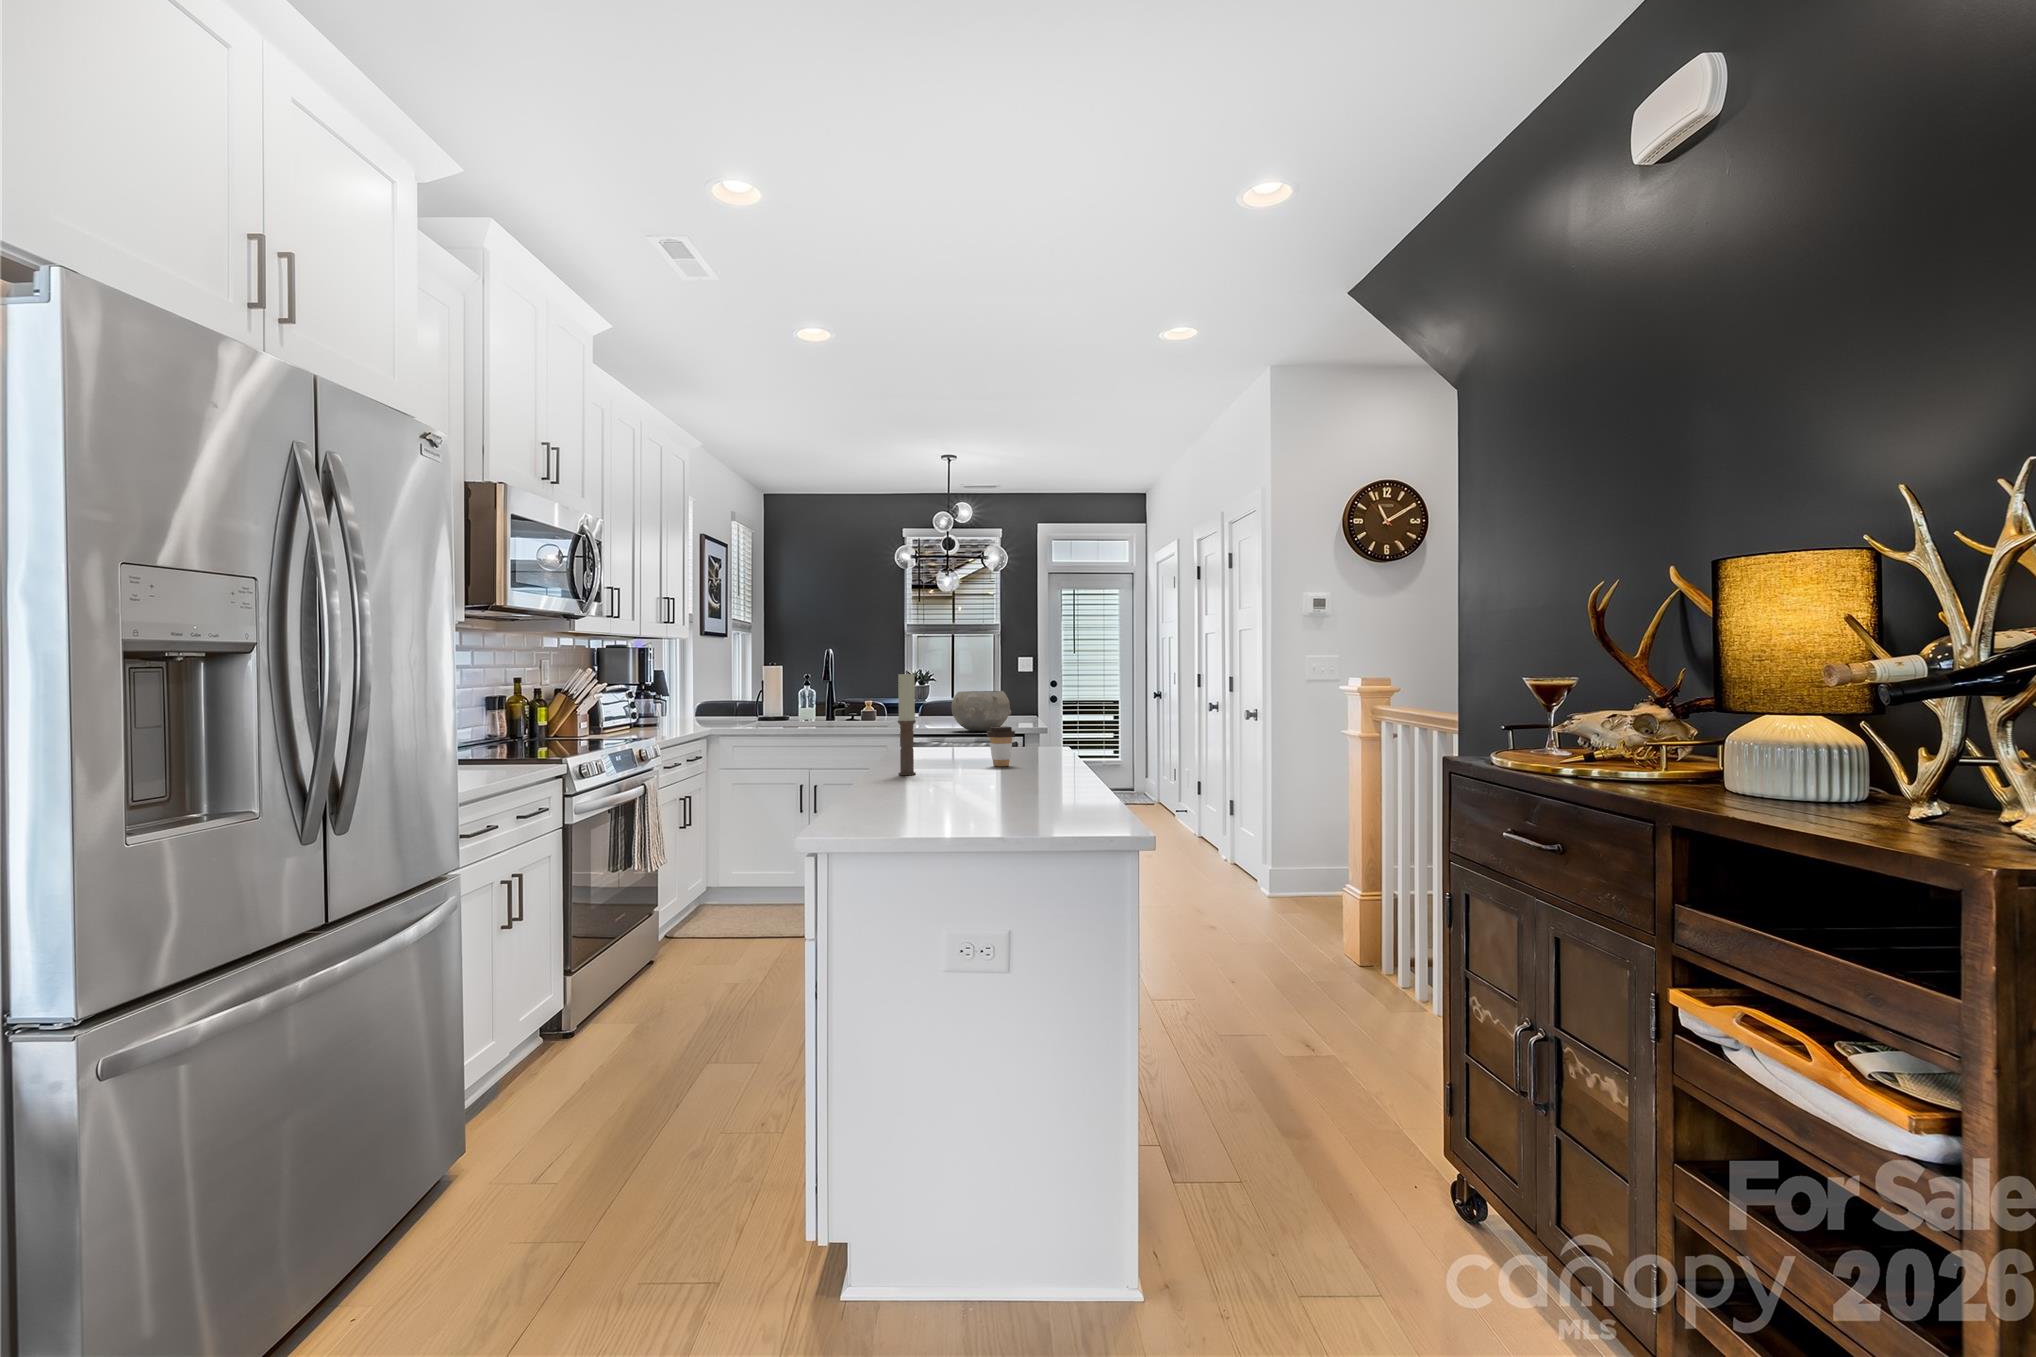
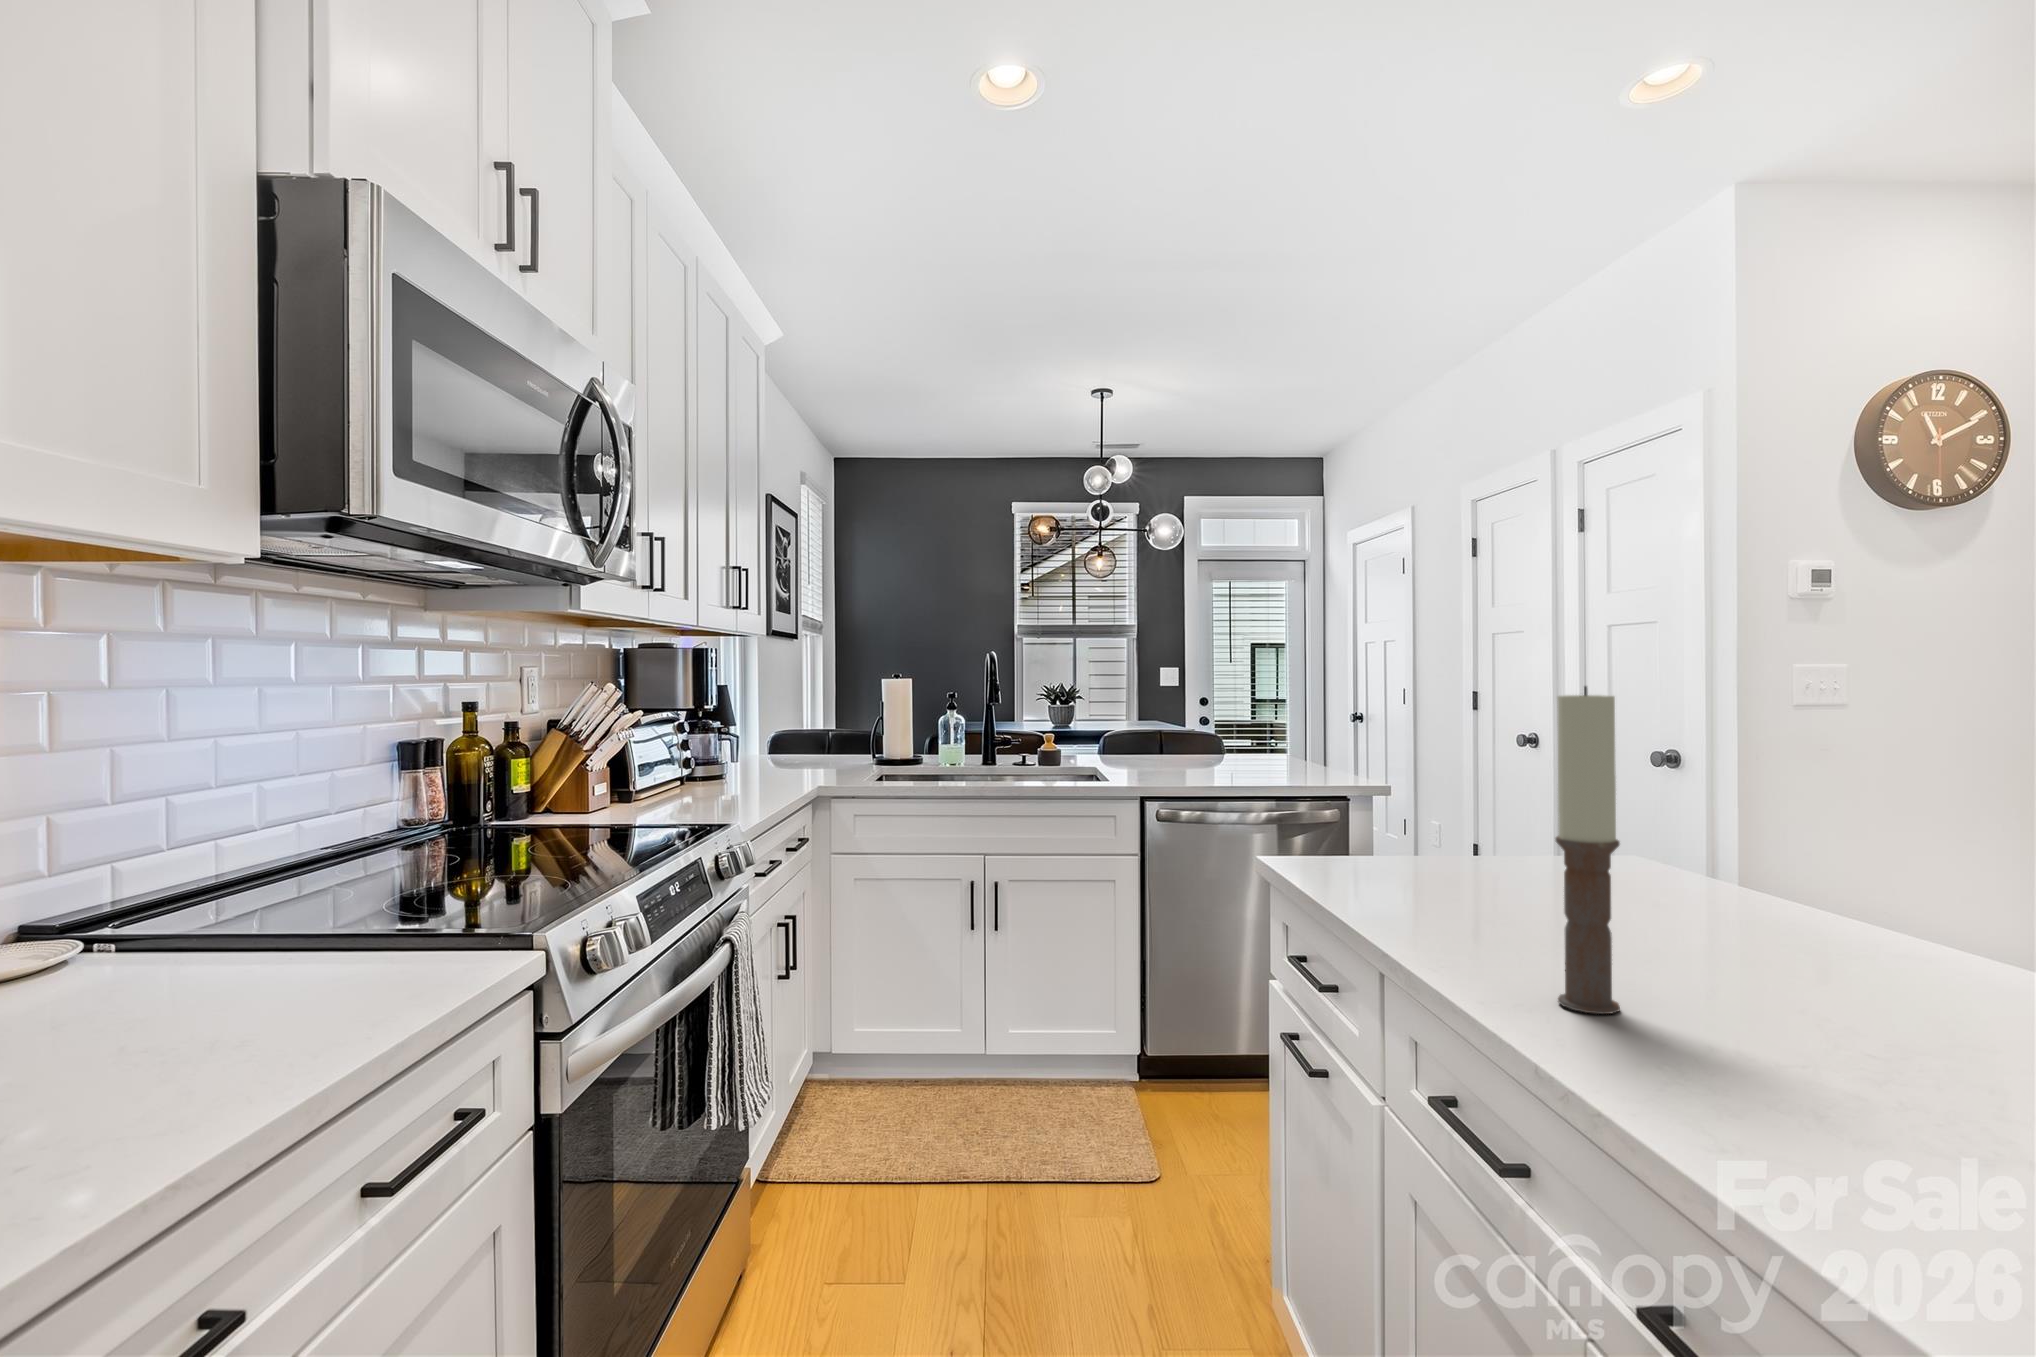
ceramic bowl: present [951,691,1011,731] -> none [1200,719,1304,787]
coffee cup: present [987,726,1015,766] -> none [1675,834,1773,949]

